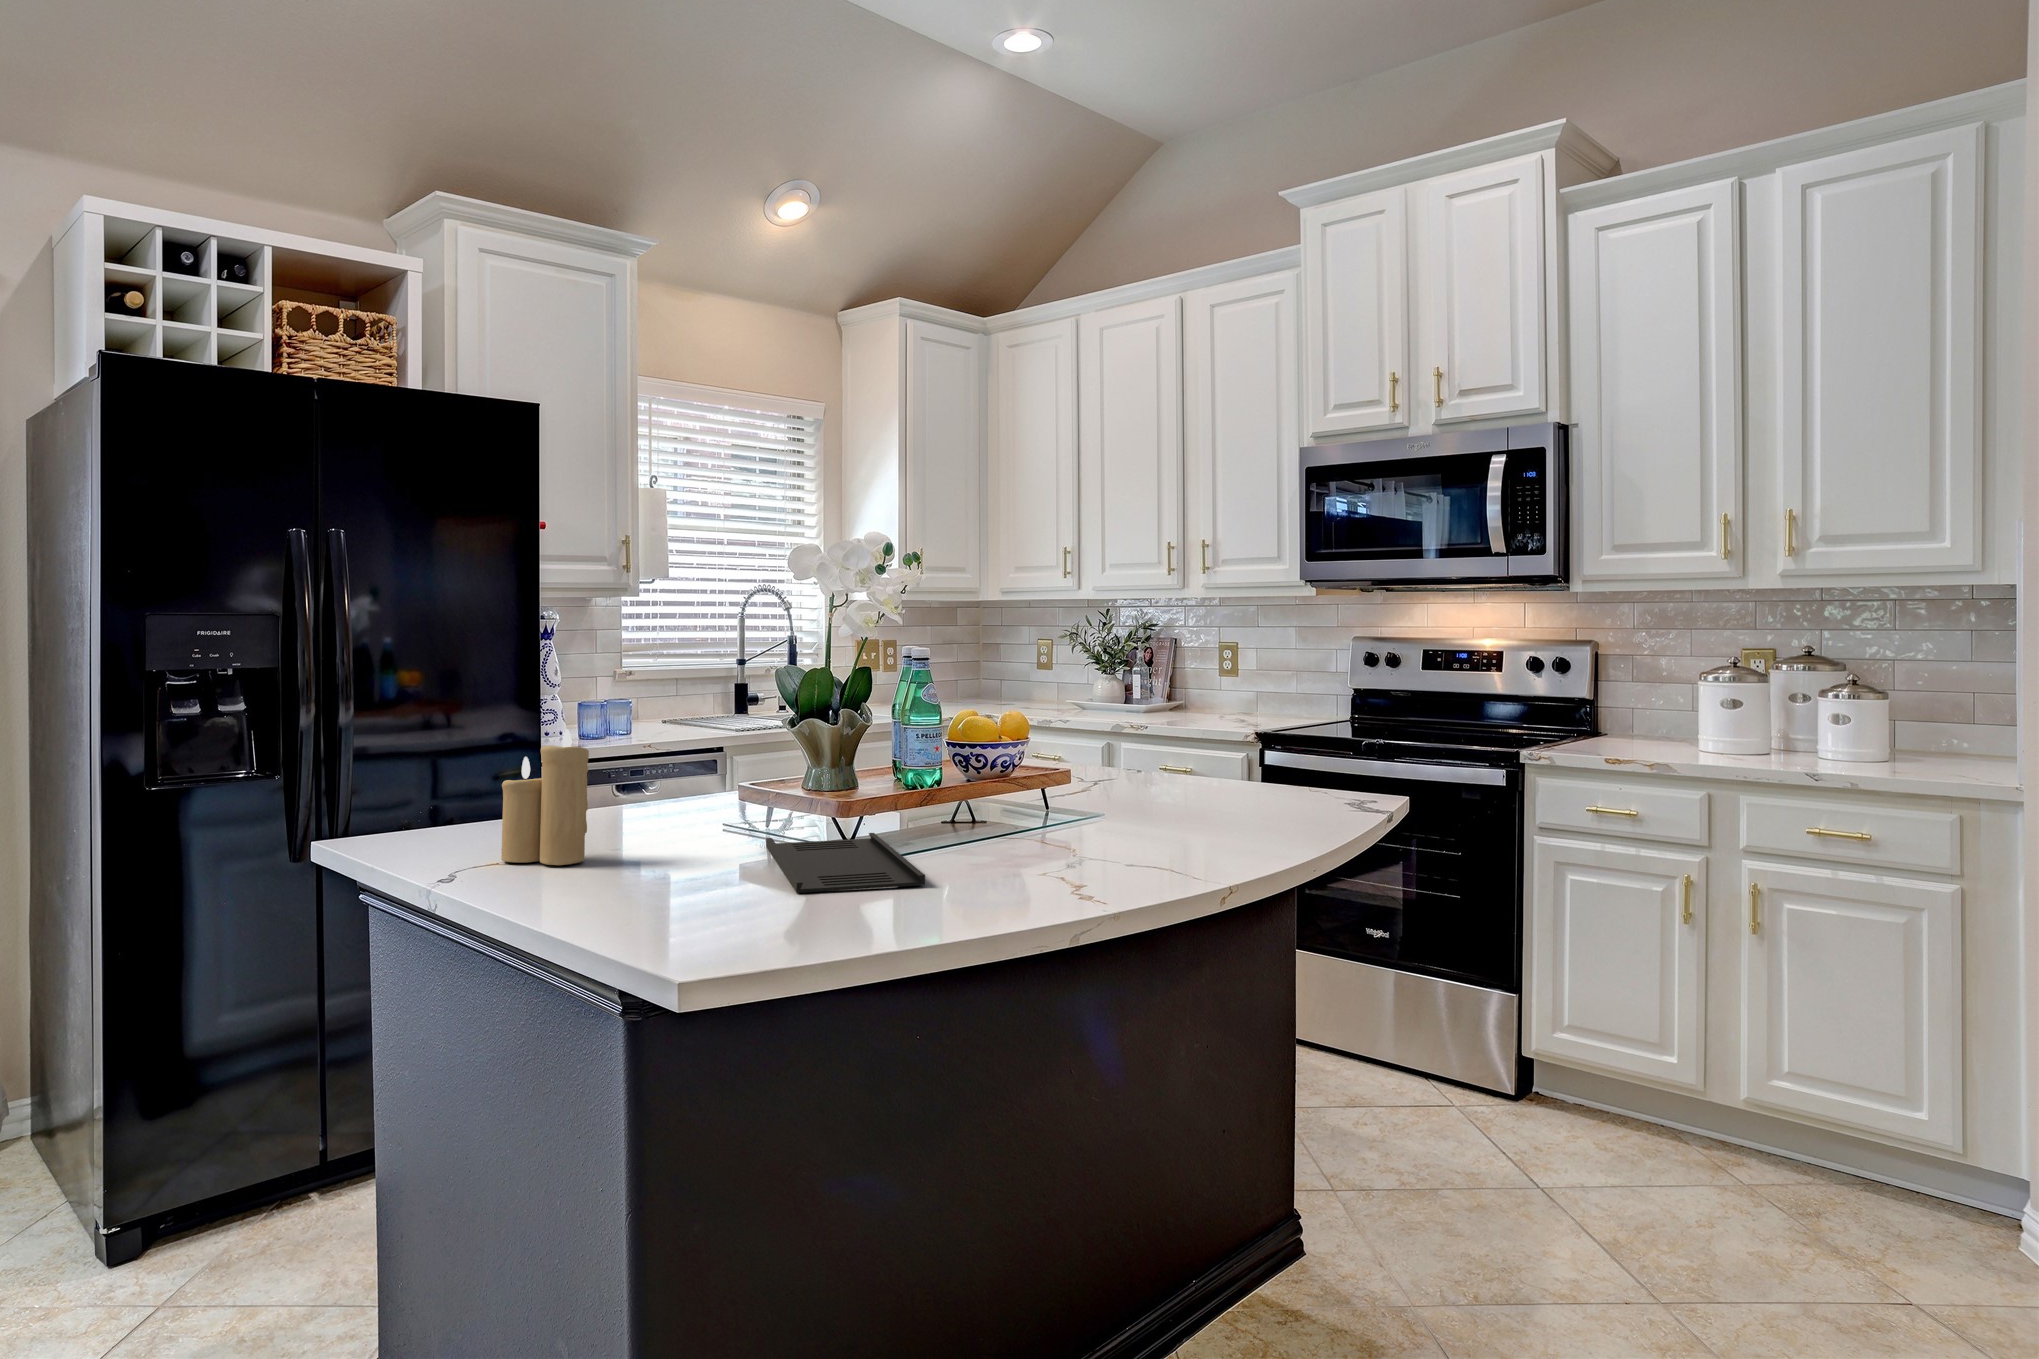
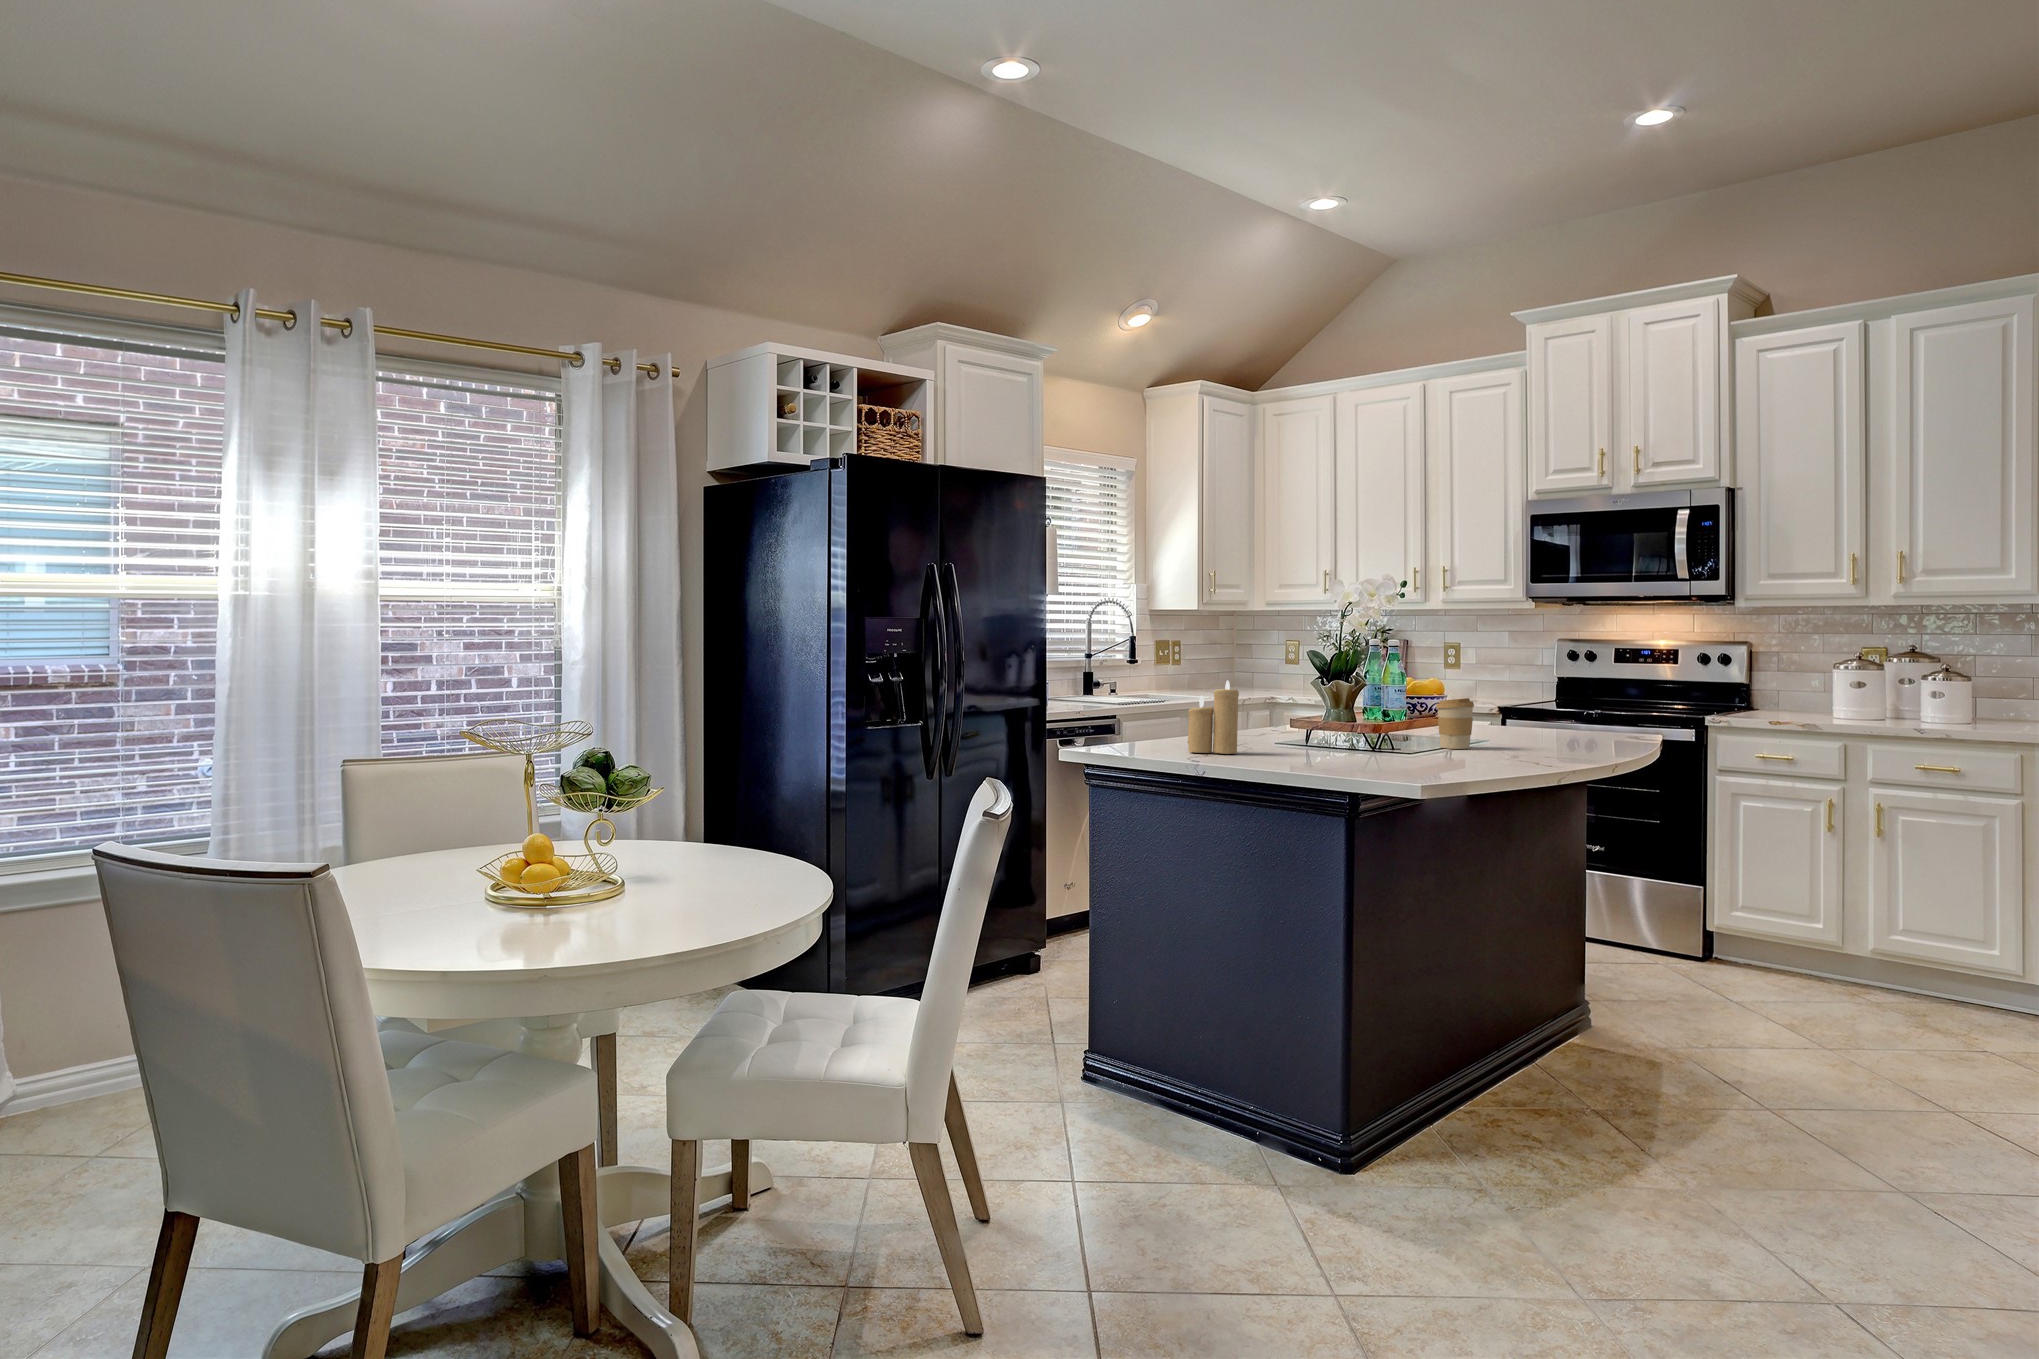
coffee cup: none [991,751,1053,840] -> present [1436,698,1474,749]
tray: present [766,833,925,893] -> none [1318,744,1450,763]

